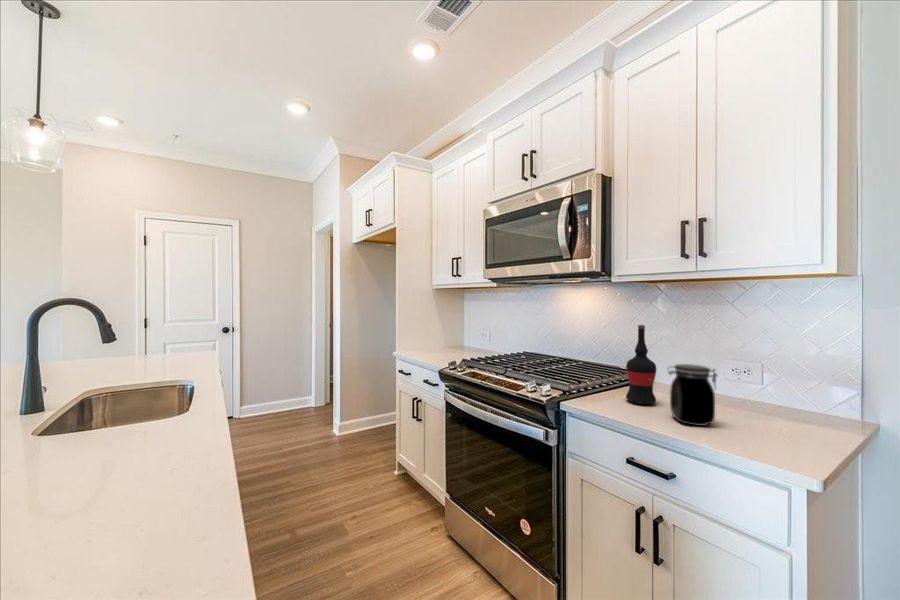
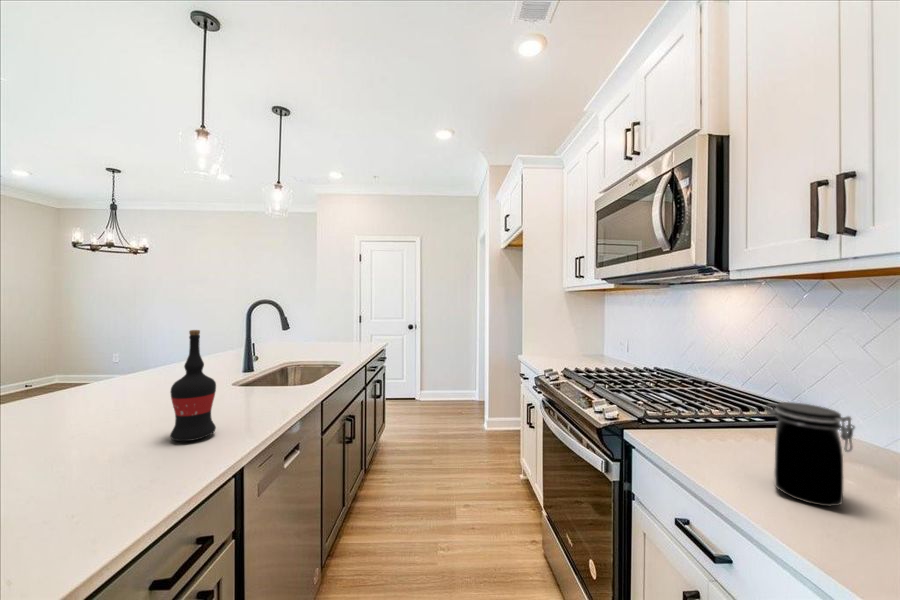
wine bottle: present [626,325,656,404] -> present [170,330,216,441]

